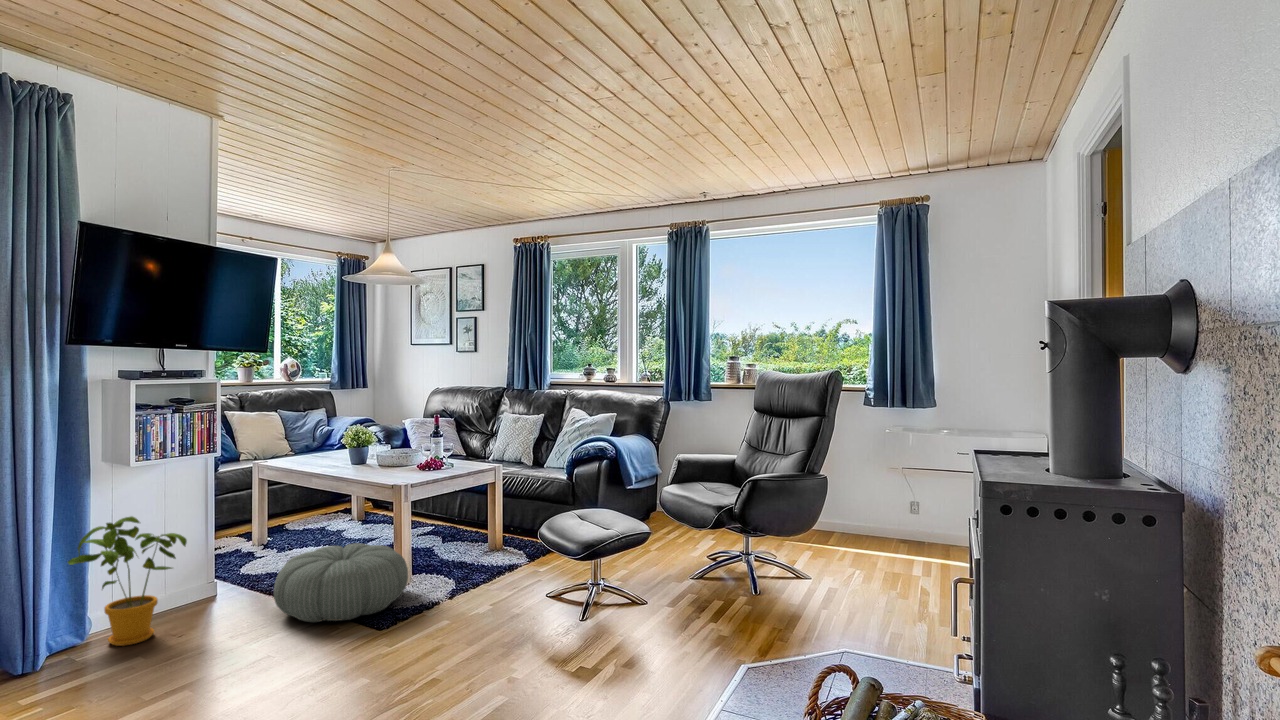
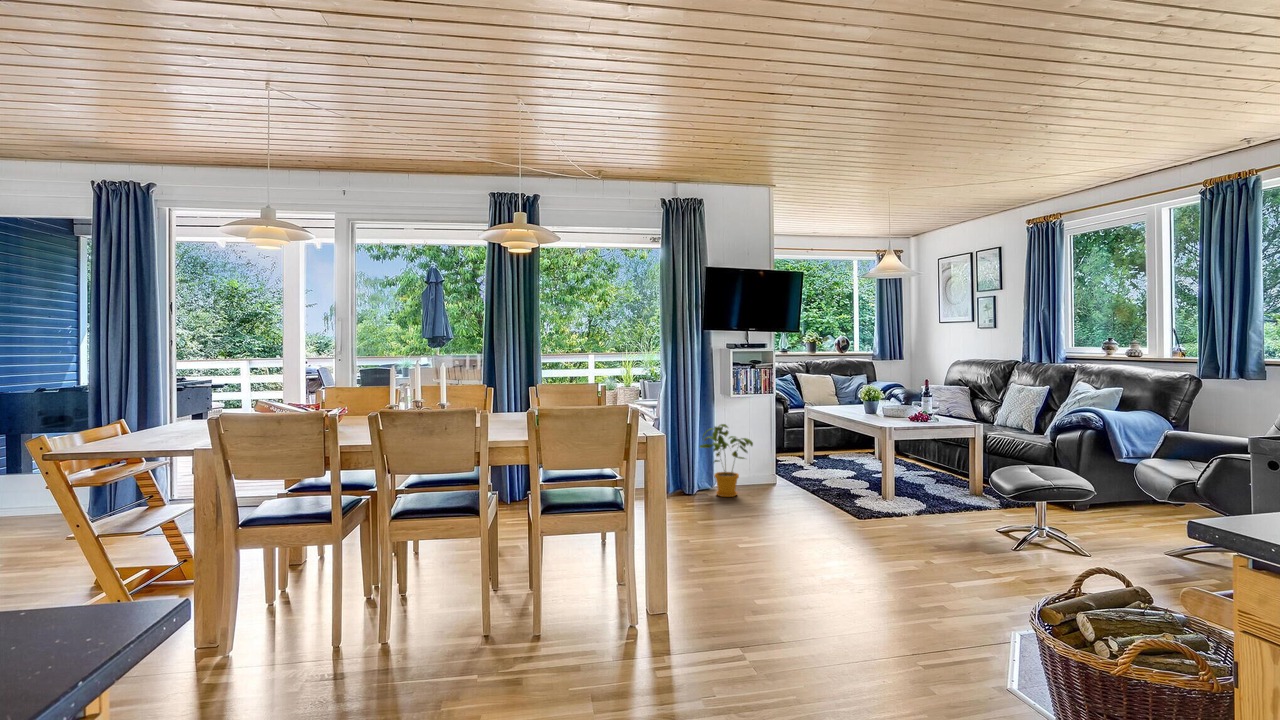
pouf: present [274,543,408,622] -> none [799,463,888,511]

